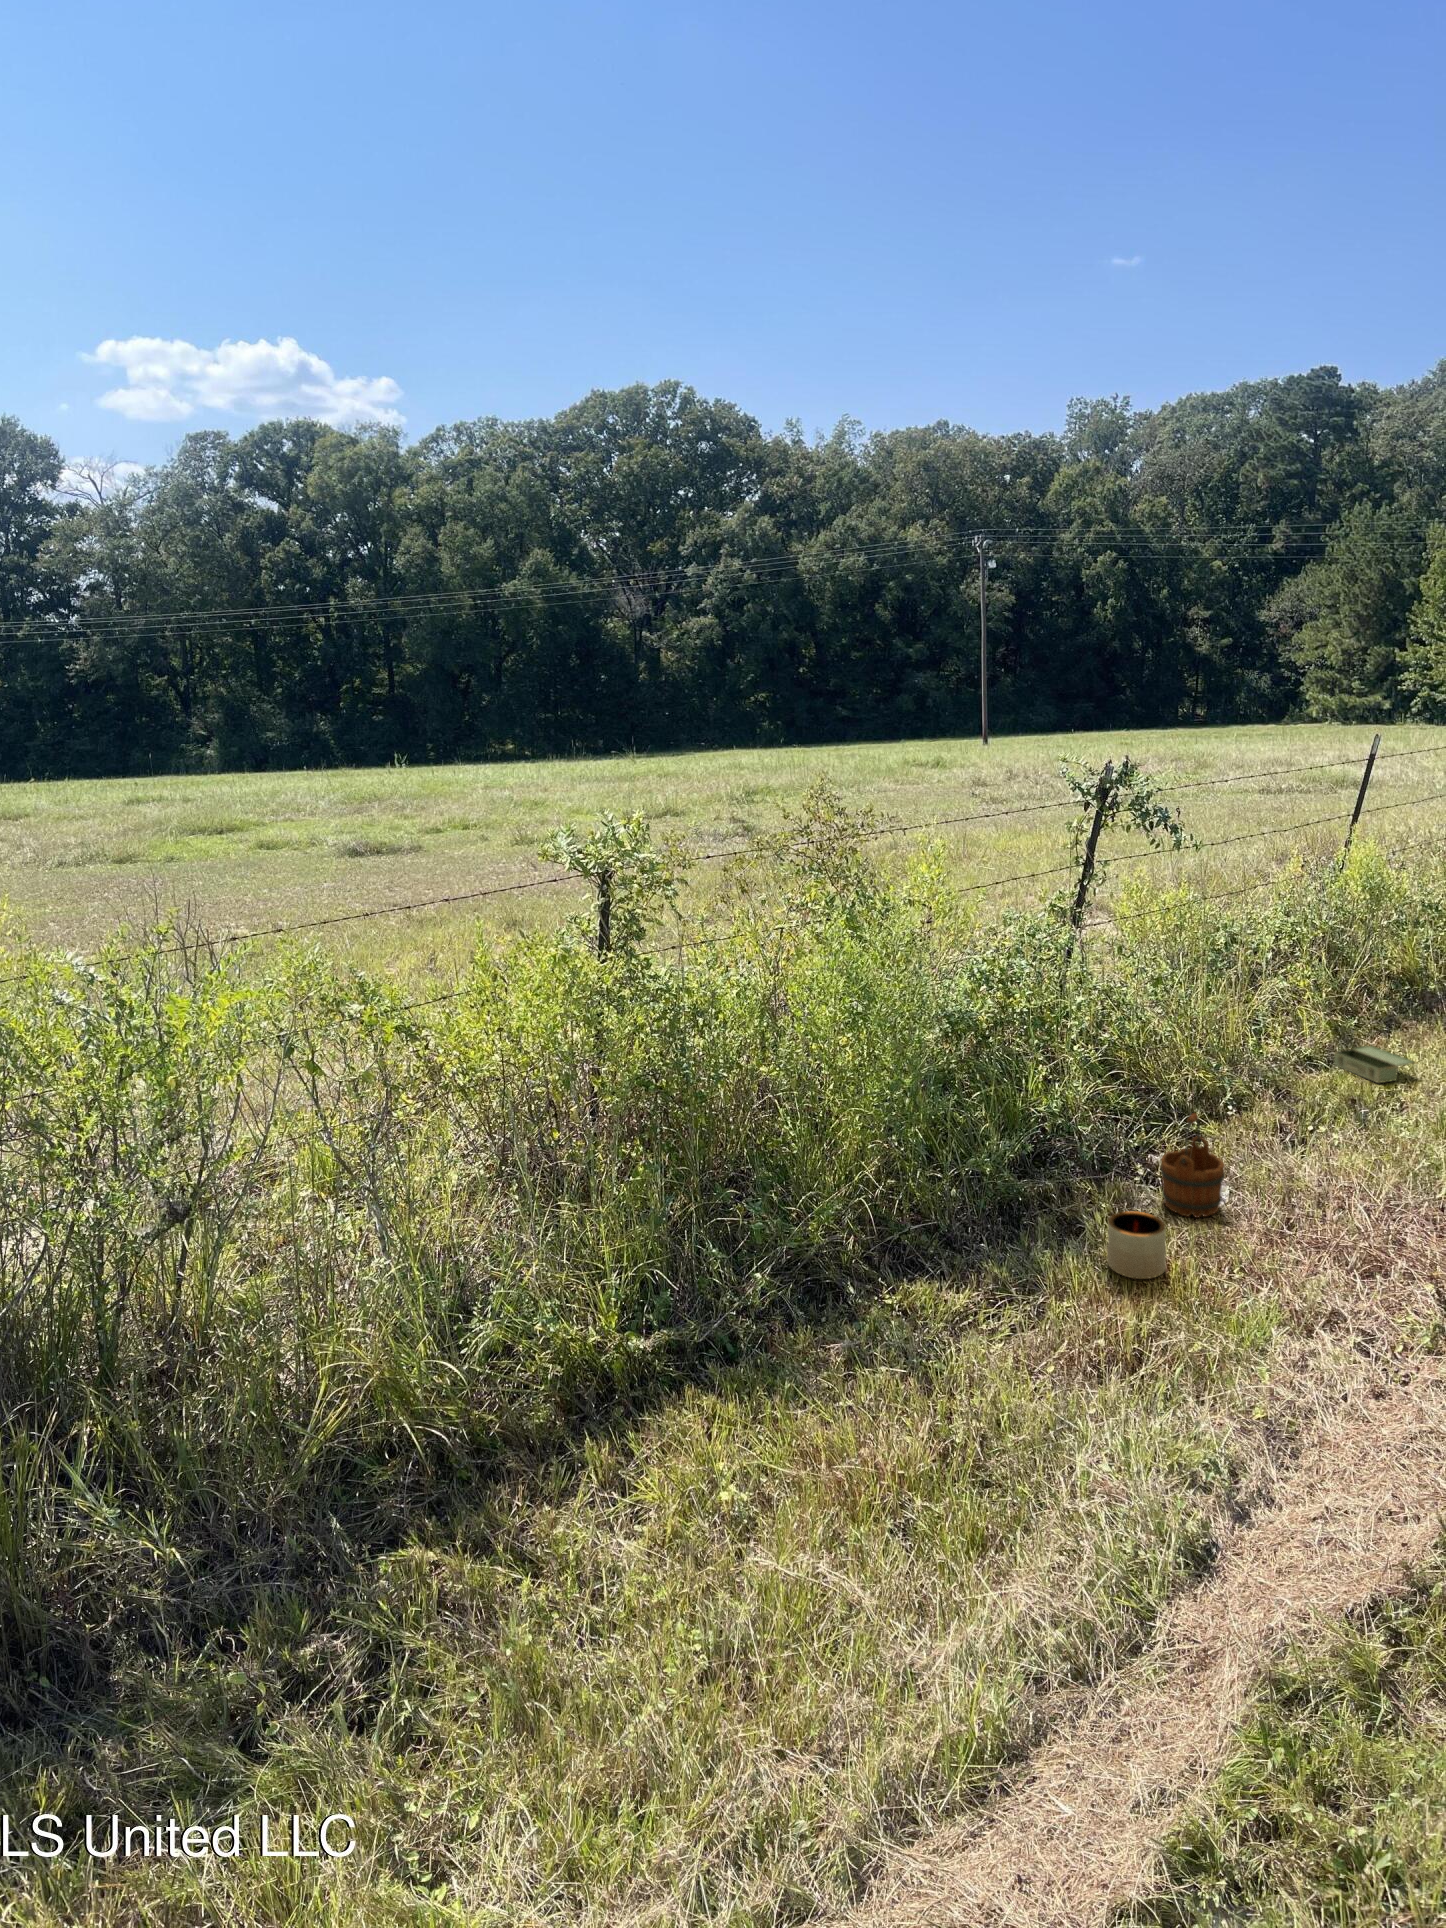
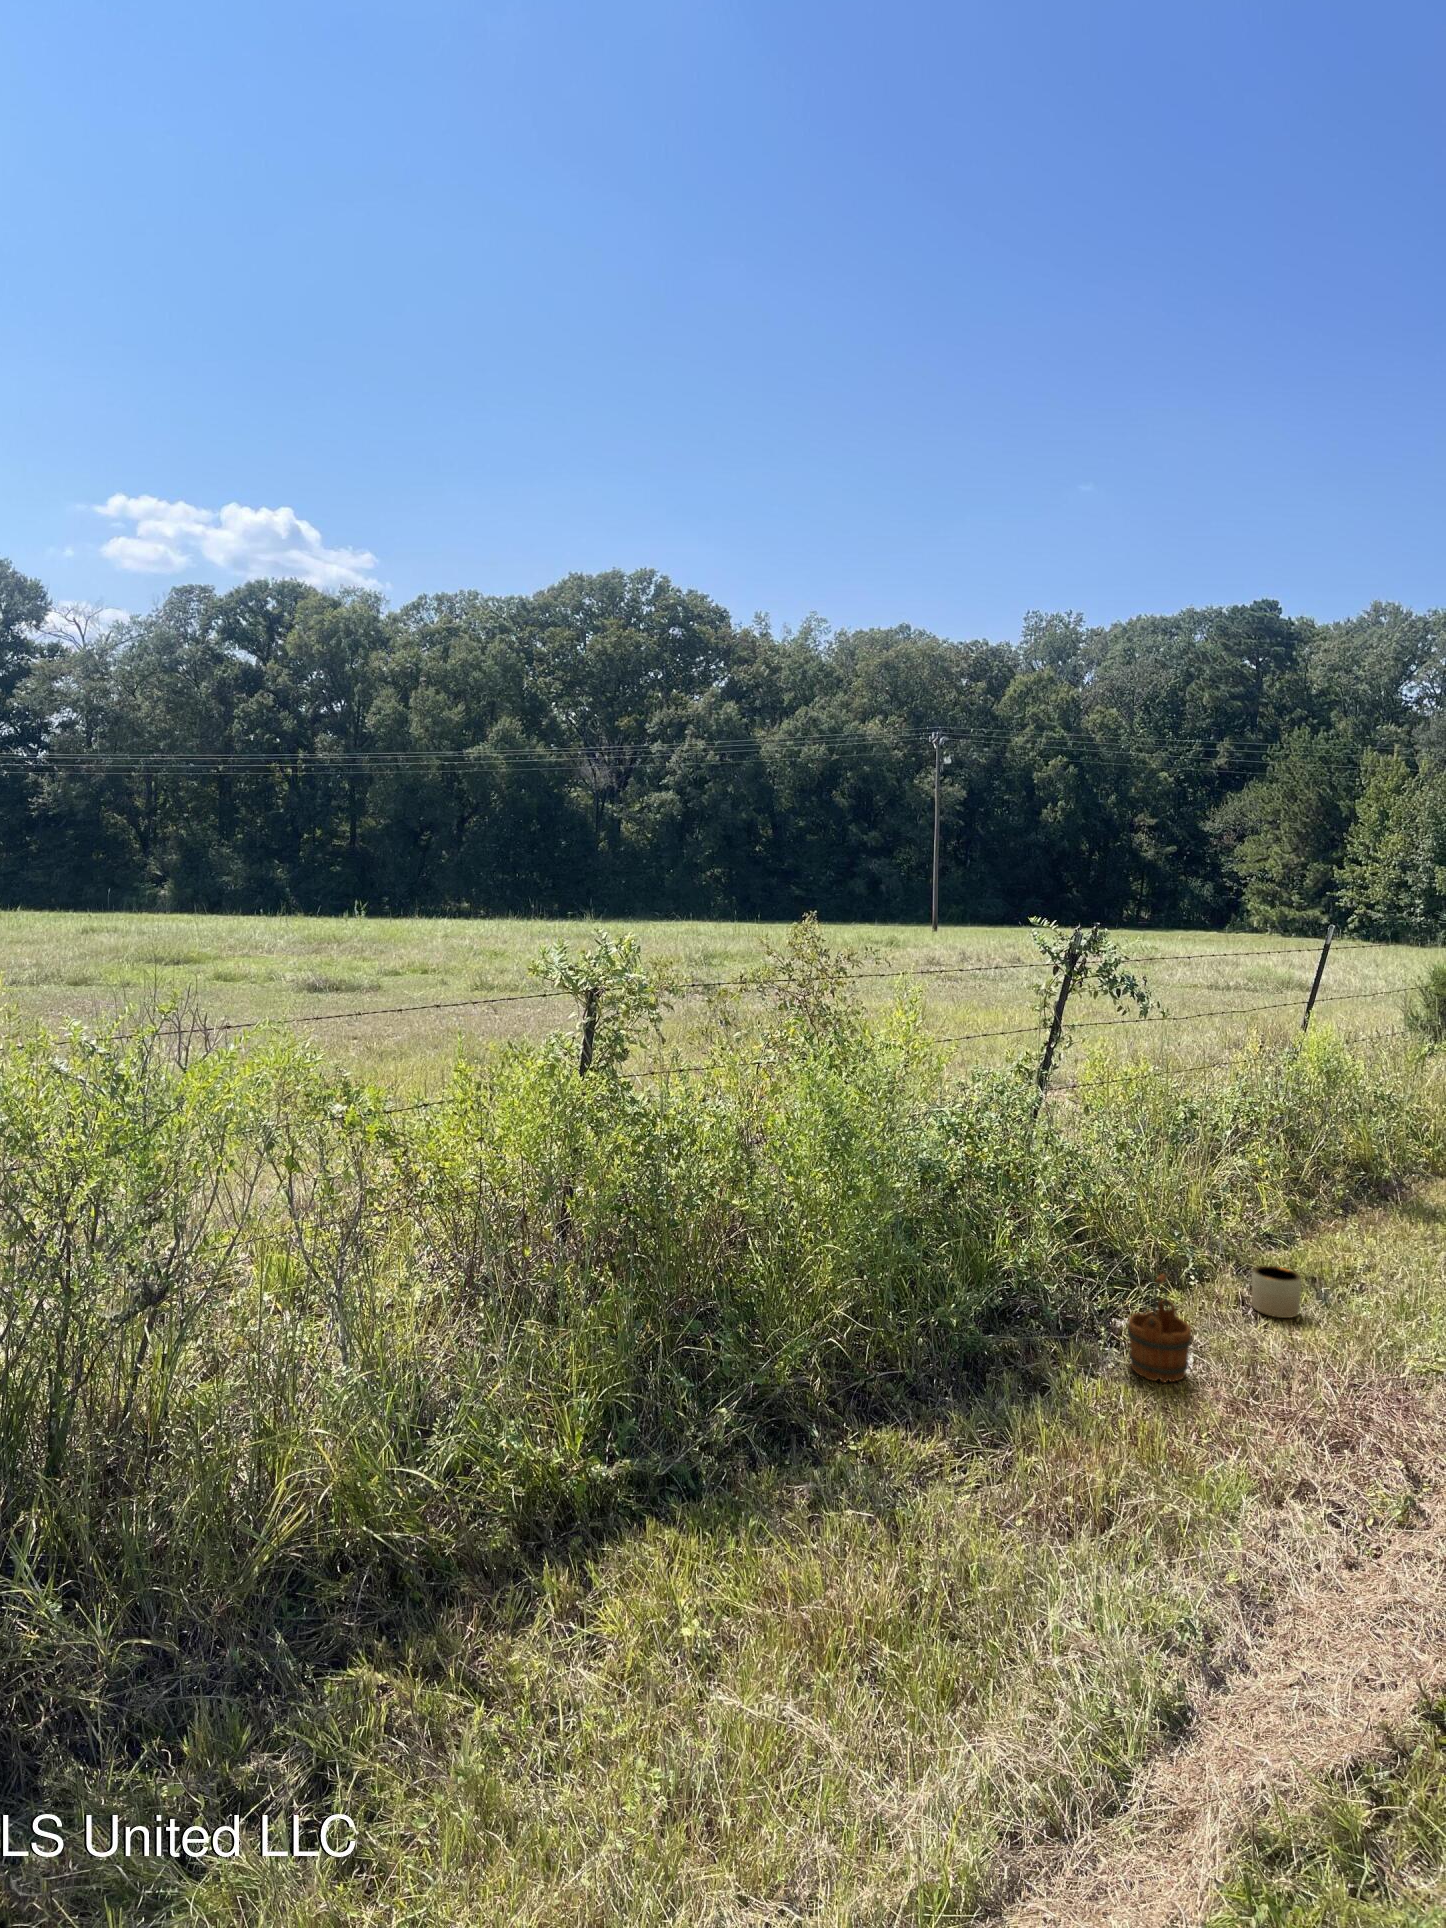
toolbox: present [1334,1046,1415,1083] -> none [1293,1227,1372,1265]
planter: present [1107,1211,1166,1279] -> present [1251,1266,1301,1318]

